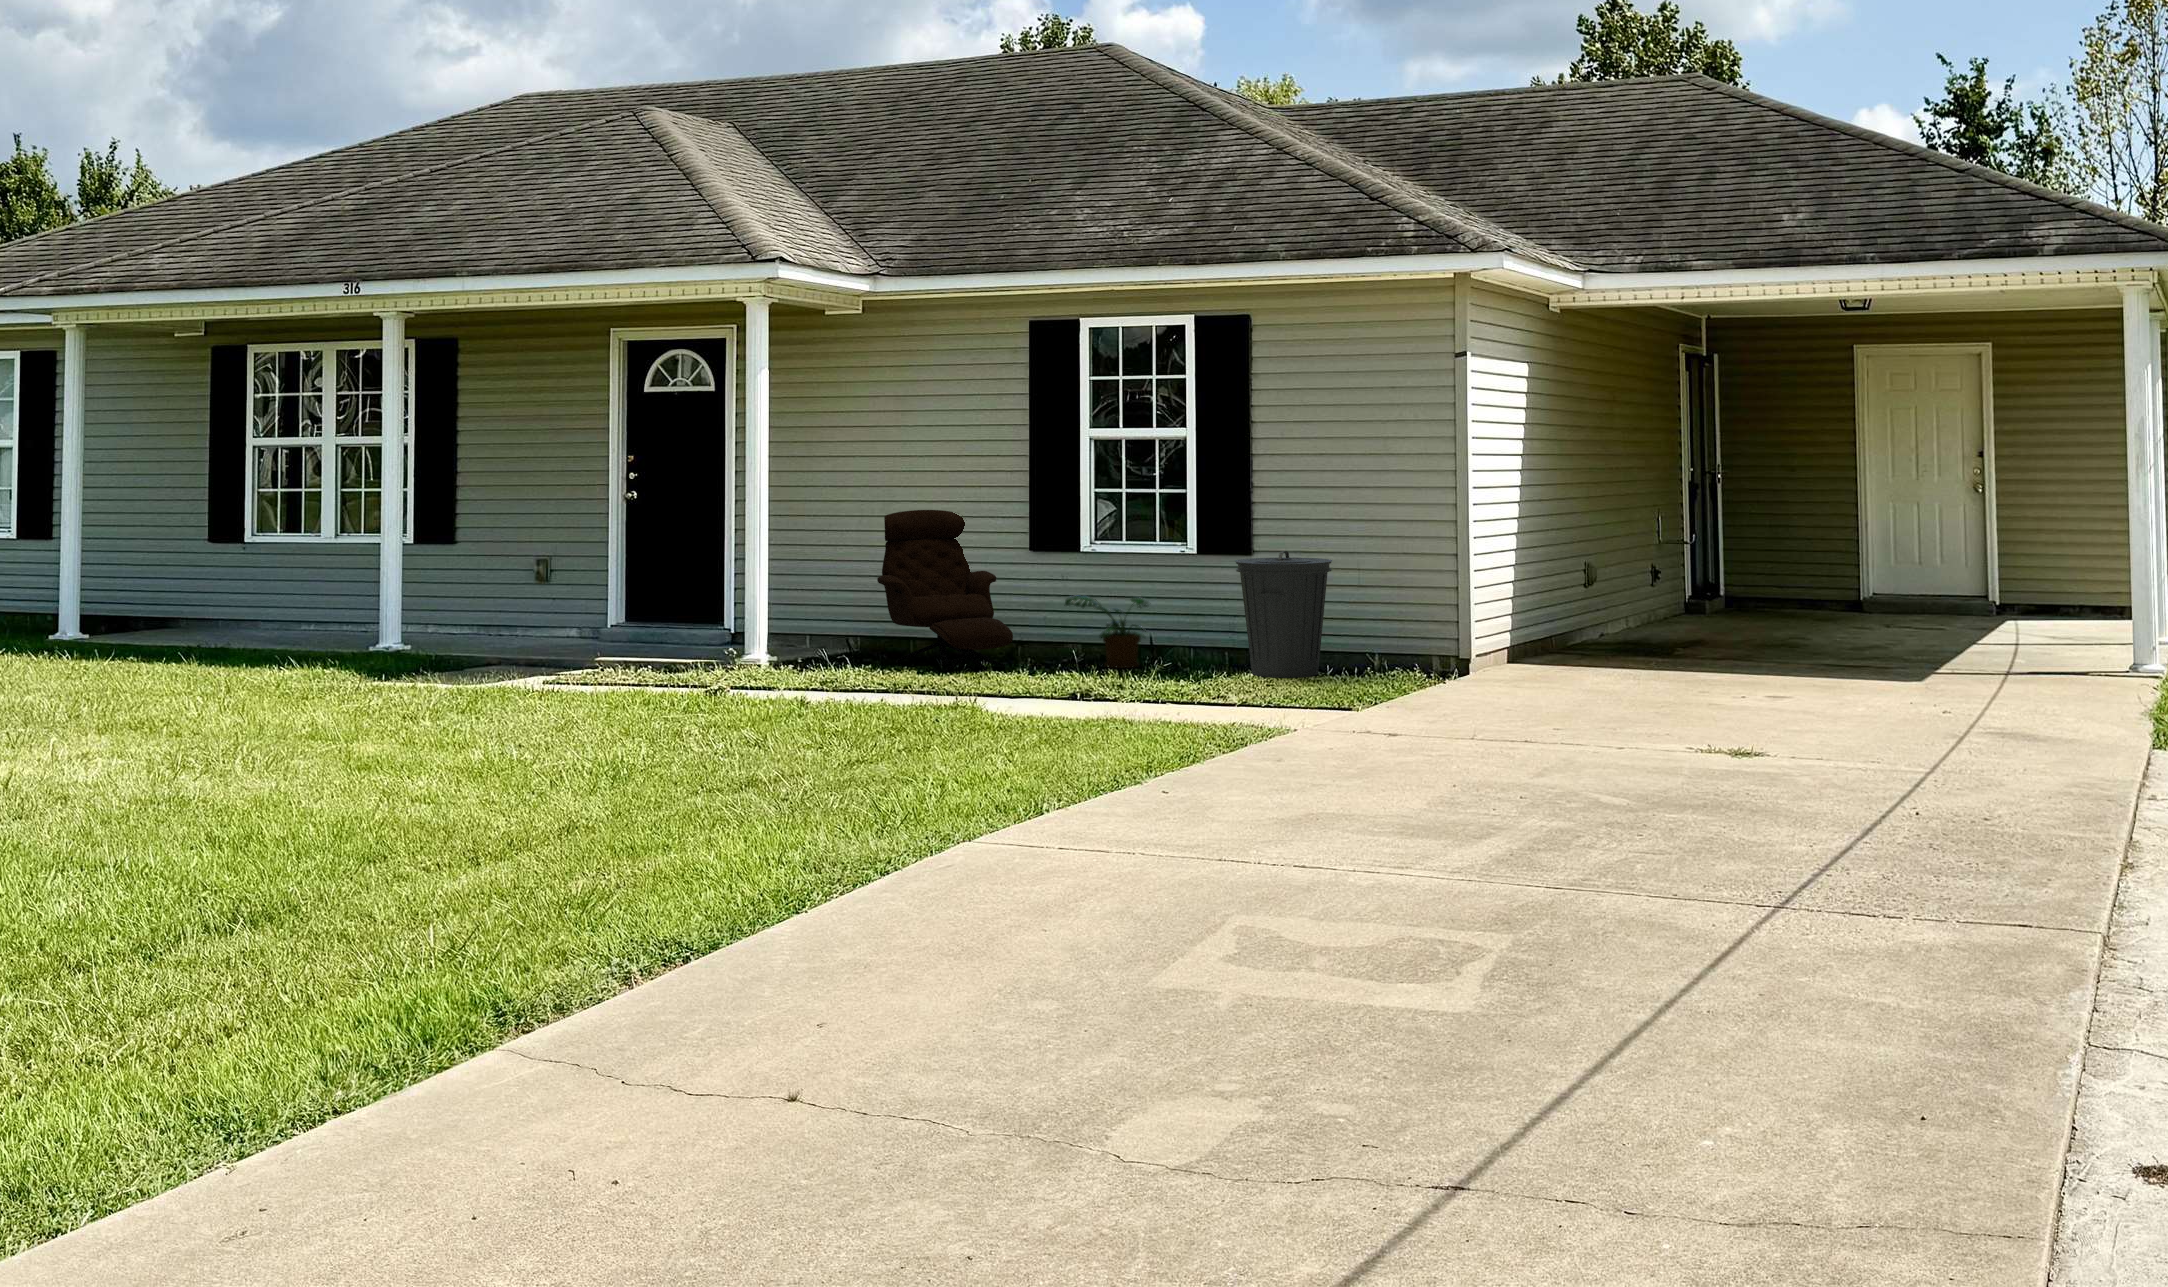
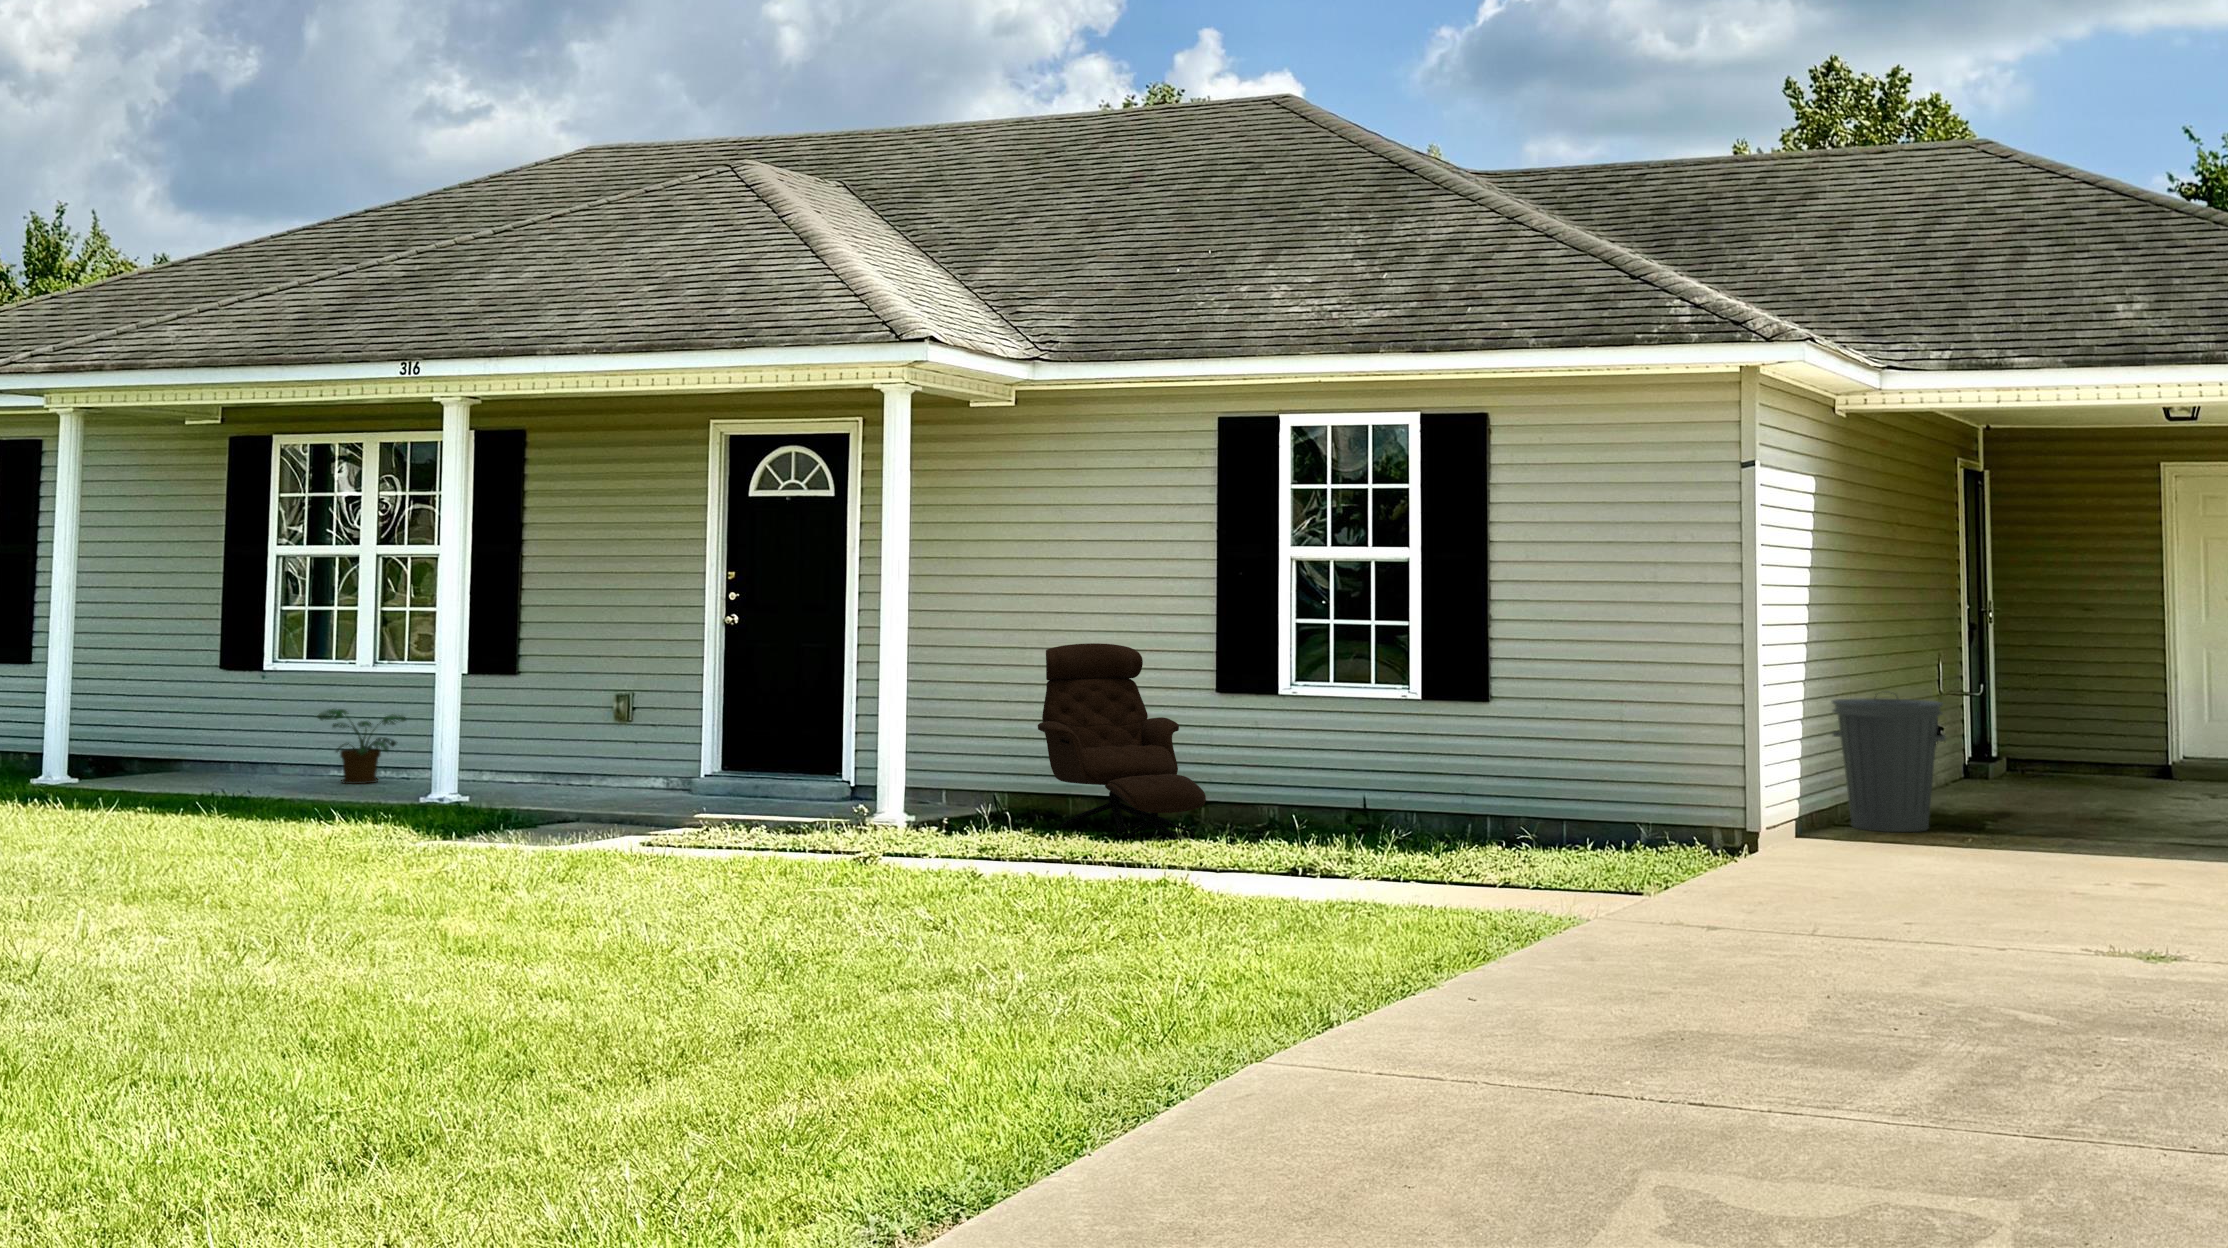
trash can: present [1235,551,1332,678] -> present [1832,693,1946,832]
potted plant: present [1065,596,1148,668] -> present [317,709,406,784]

